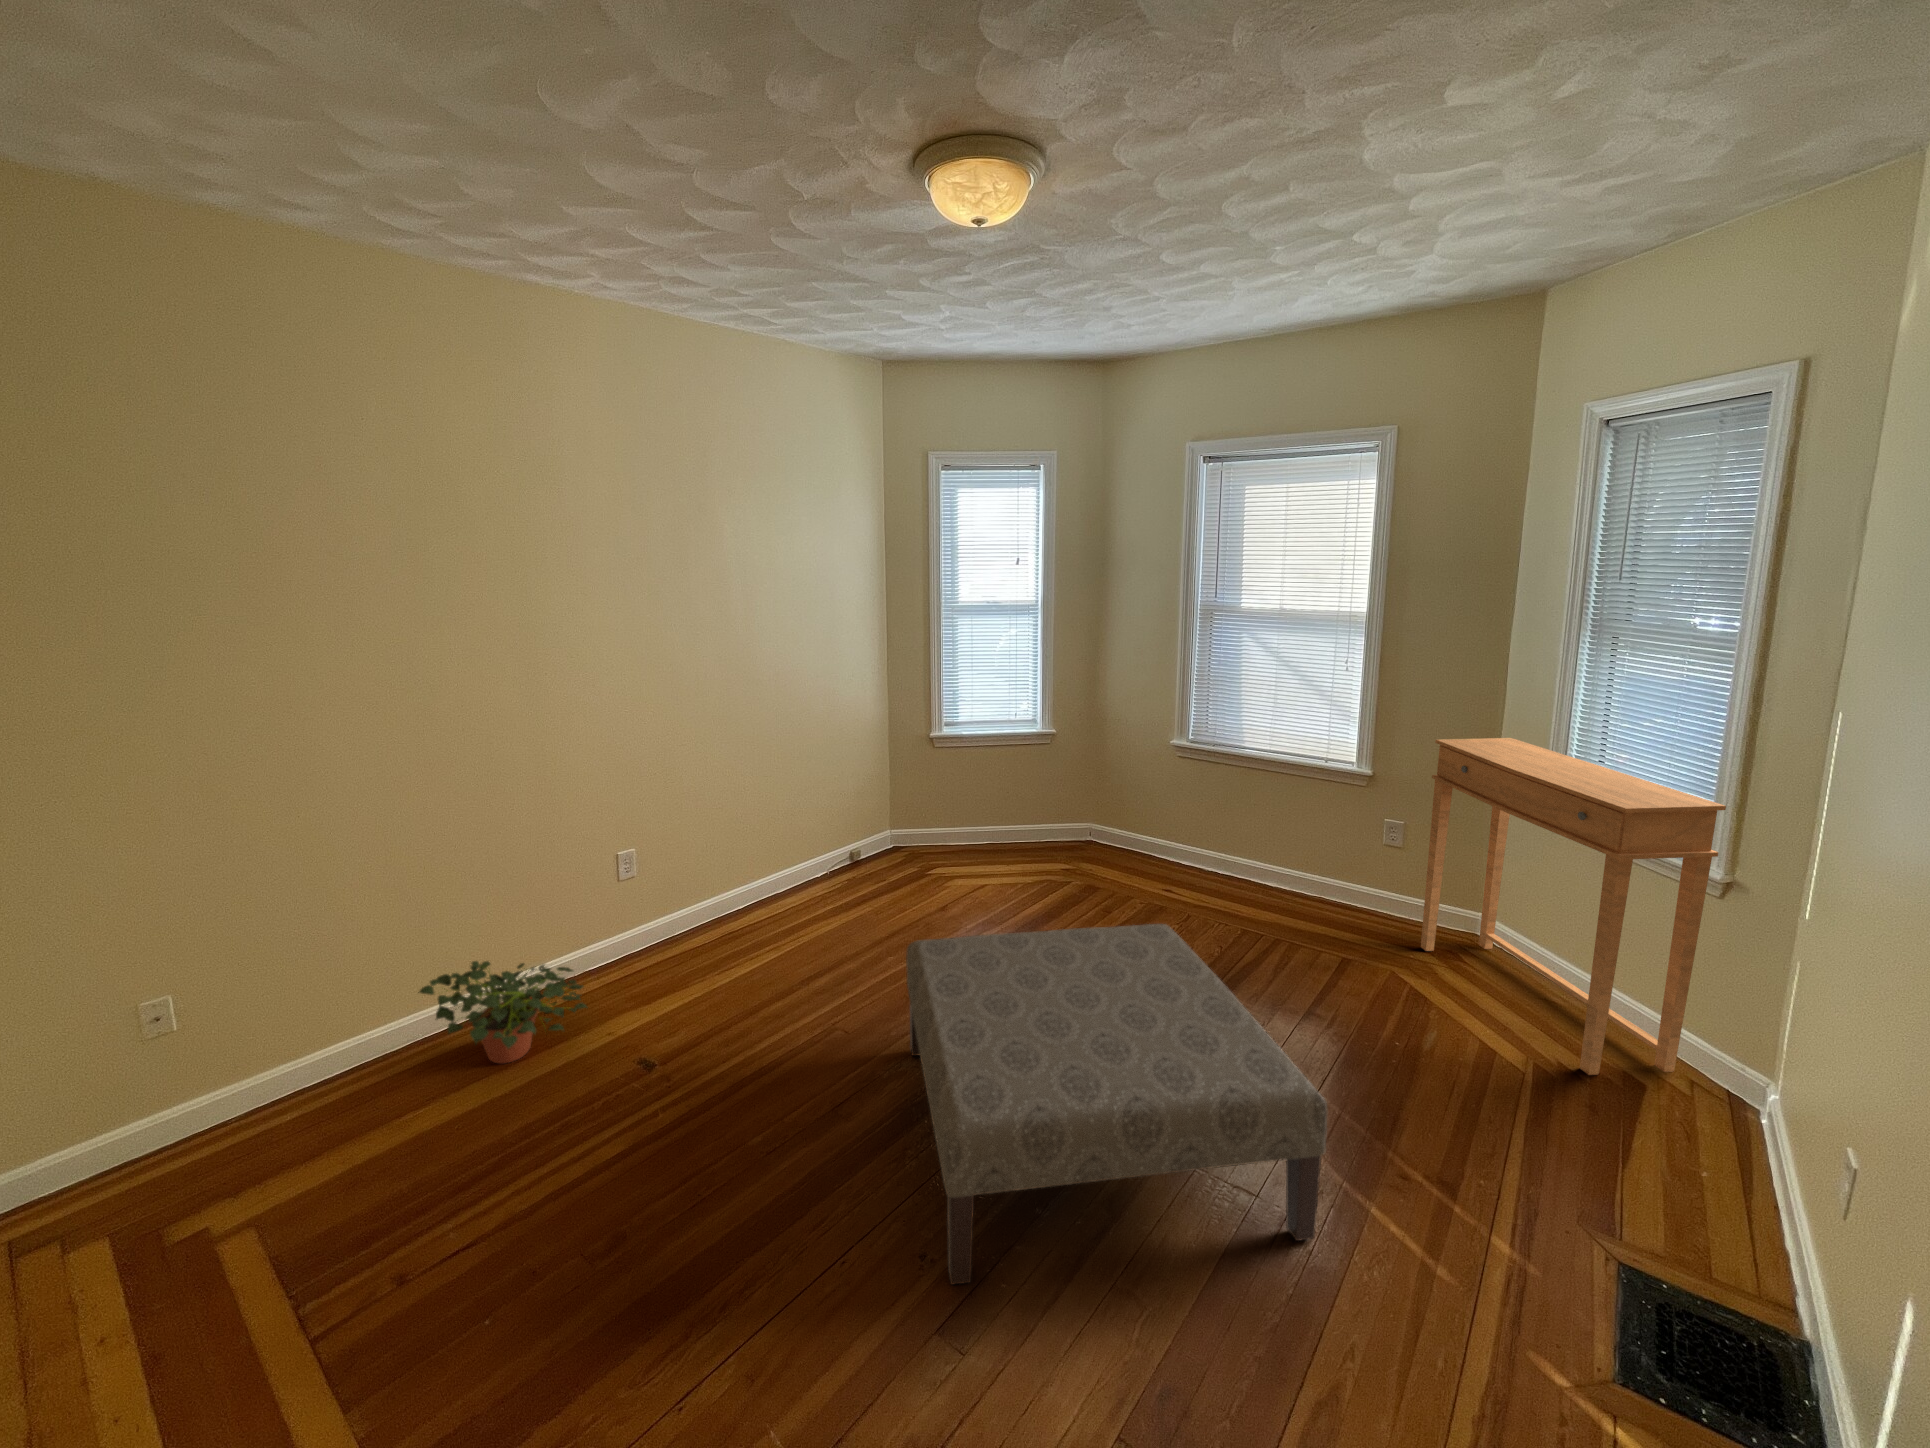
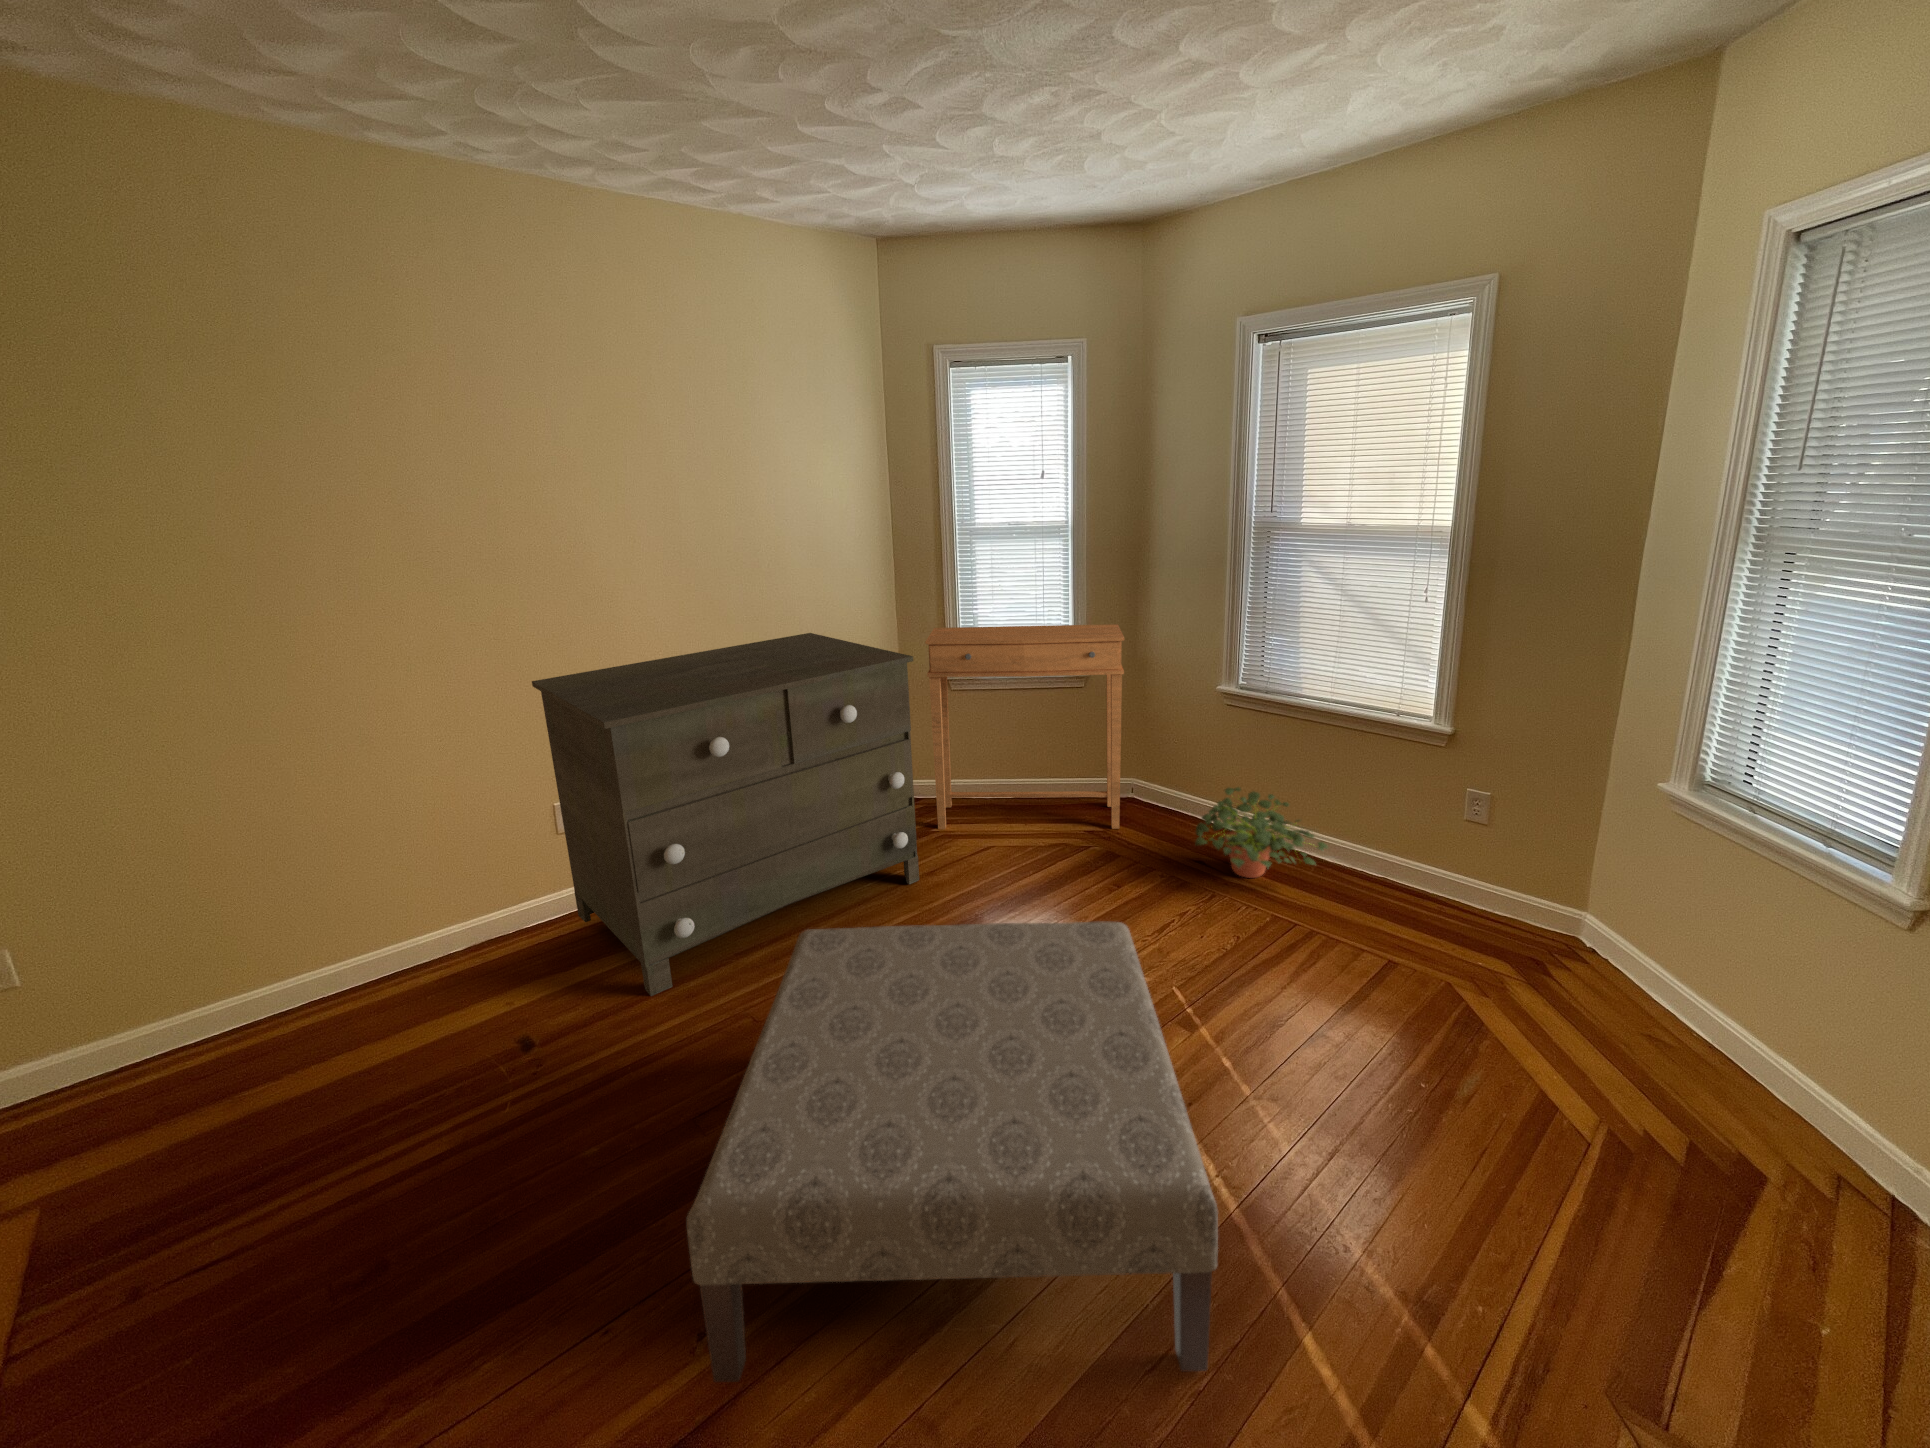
dresser: none [616,696,941,1016] -> present [532,633,919,996]
side table: present [1421,738,1726,1075] -> present [925,624,1124,829]
potted plant: present [418,961,588,1064] -> present [1195,787,1328,878]

